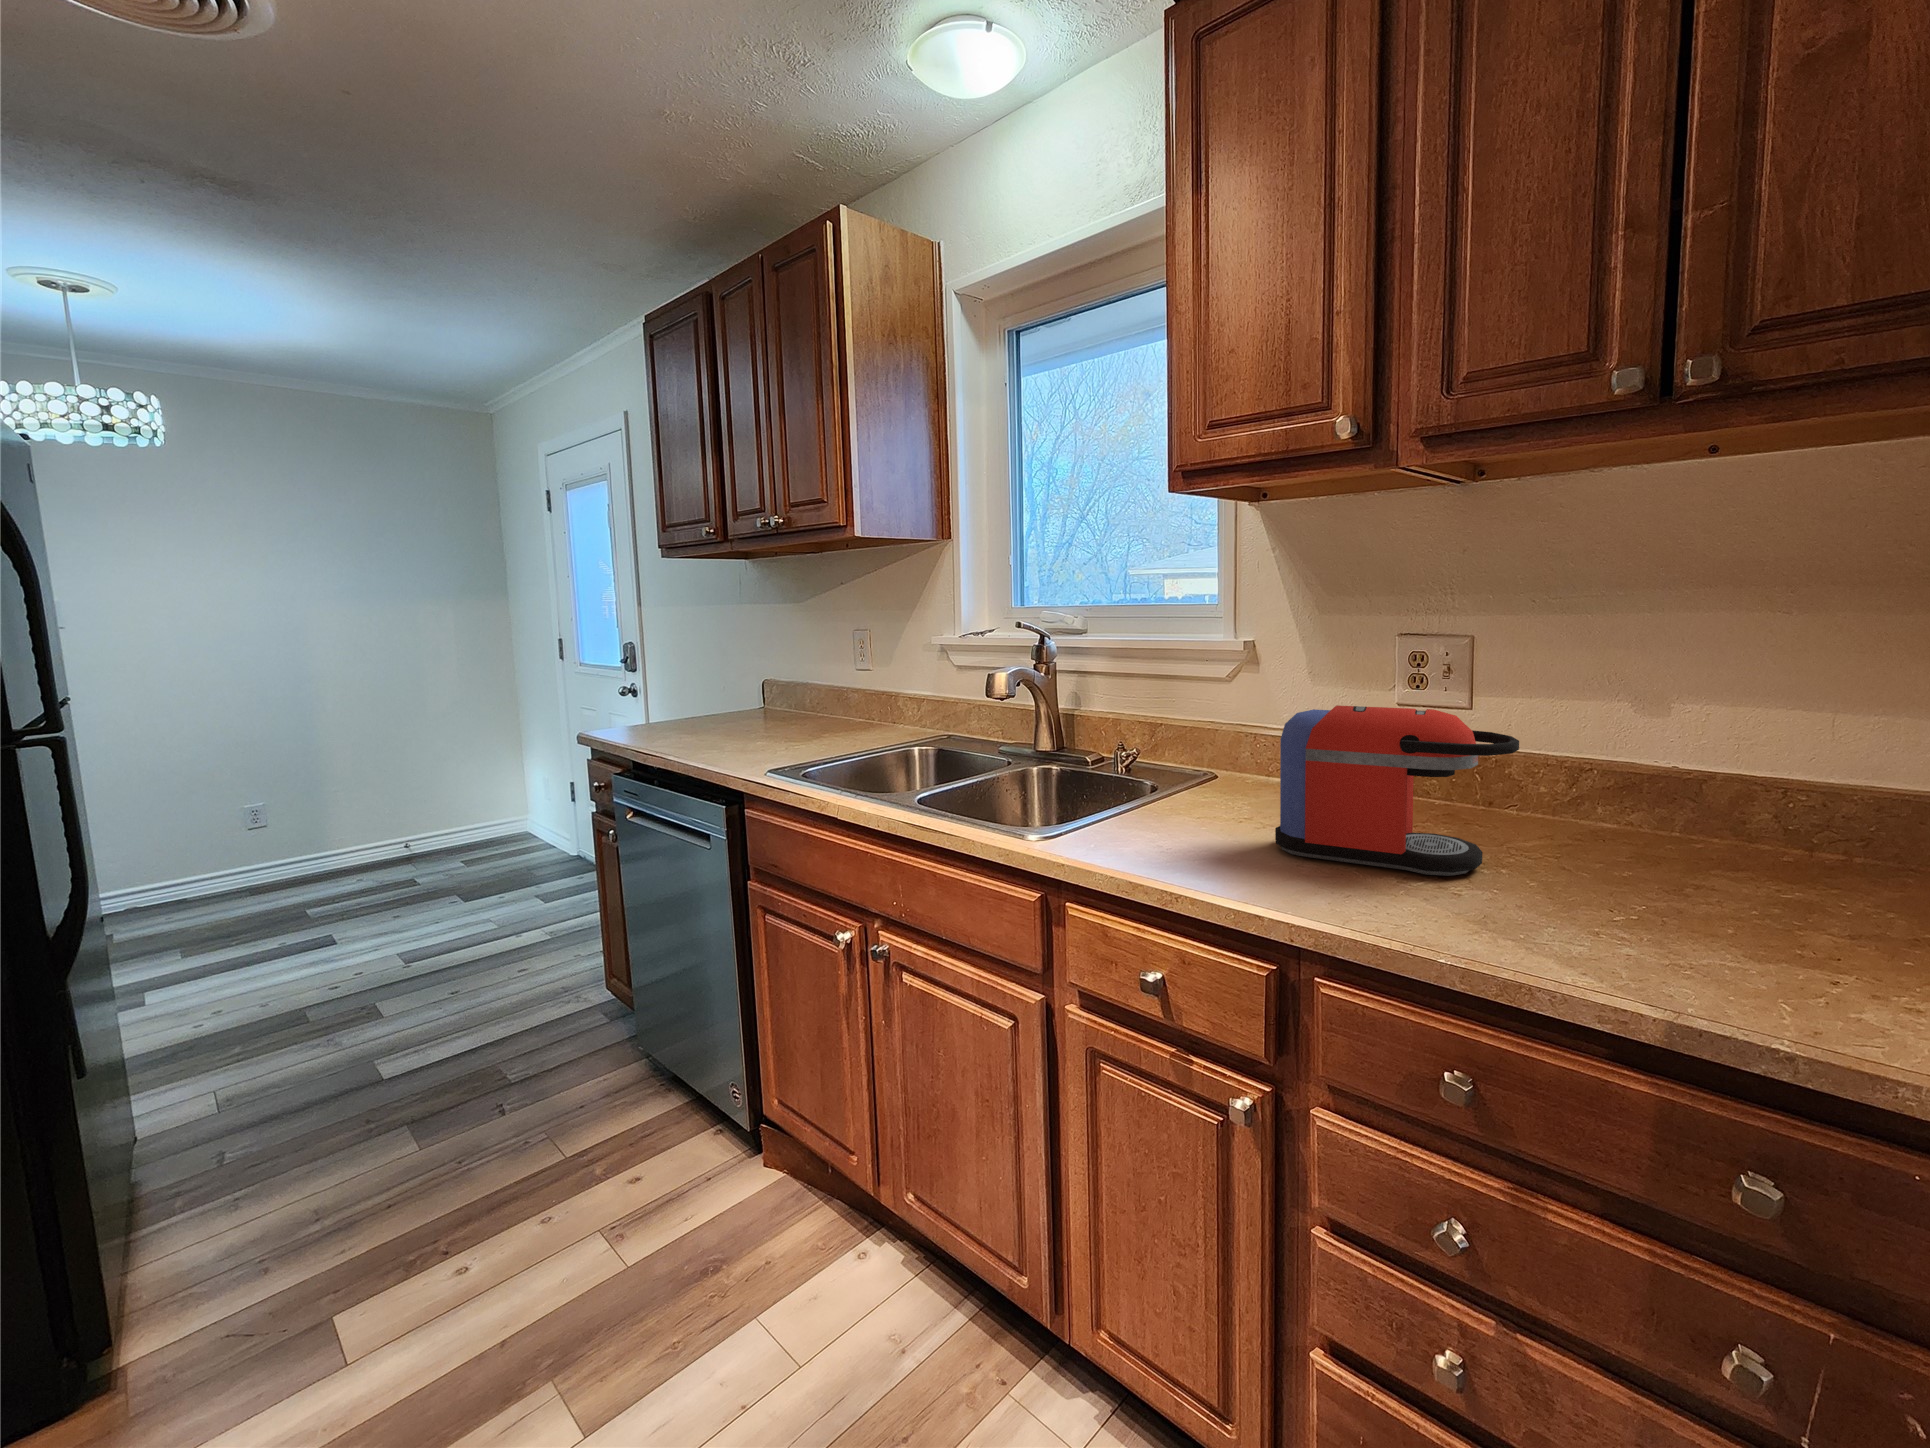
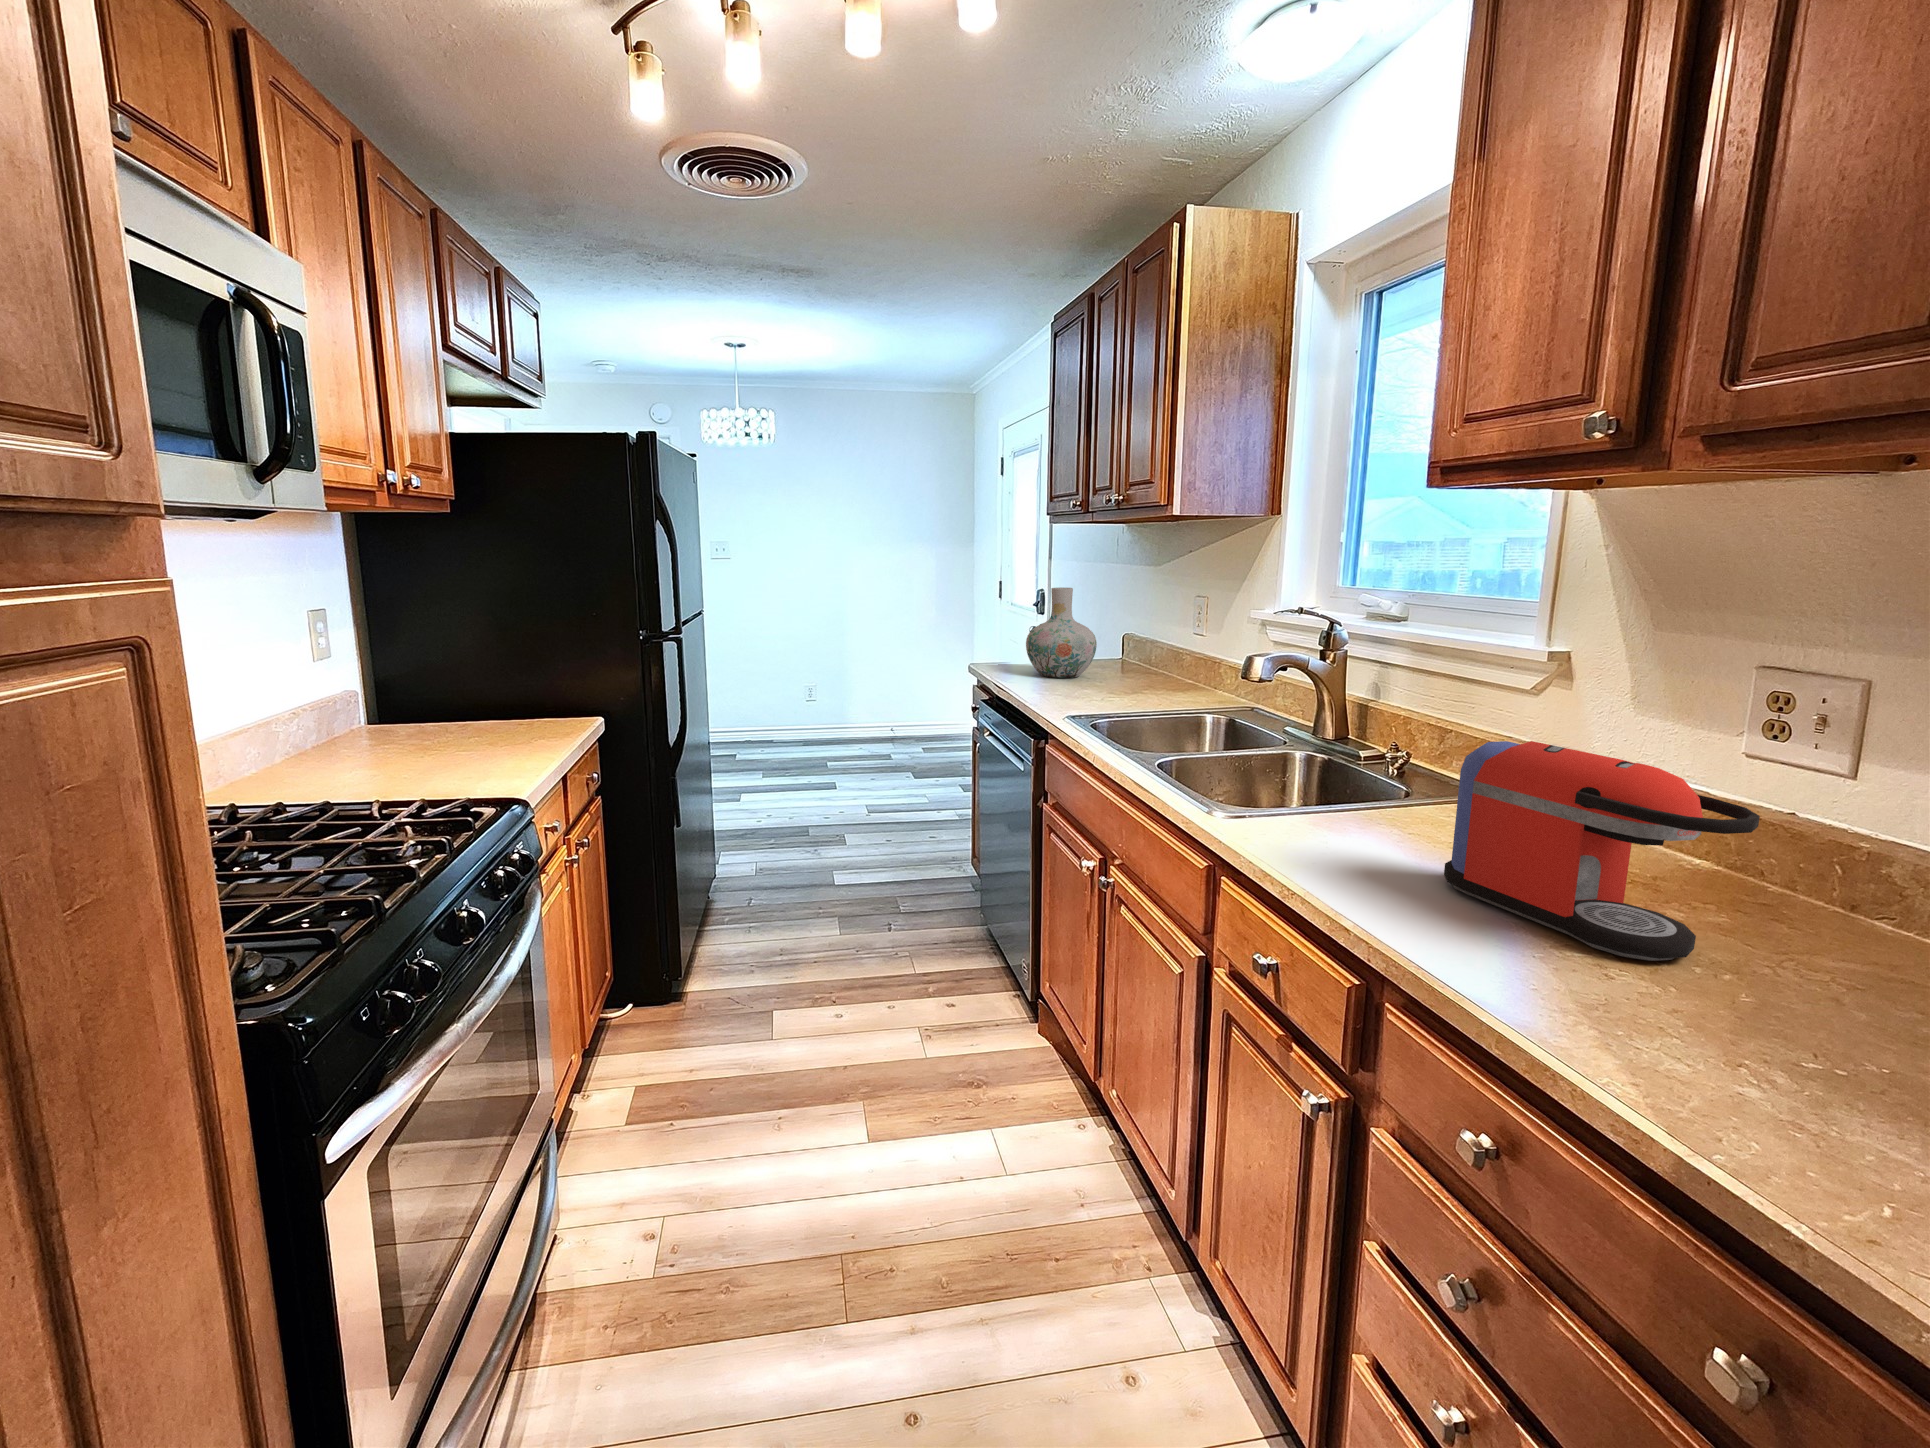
vase: none [664,627,751,733] -> present [1026,587,1097,678]

